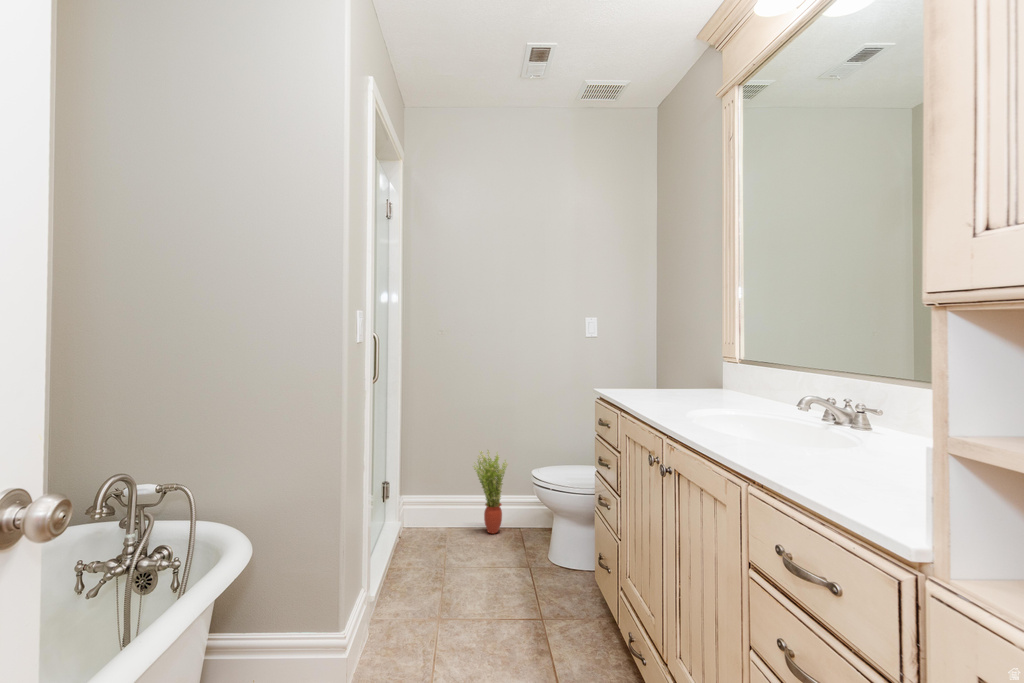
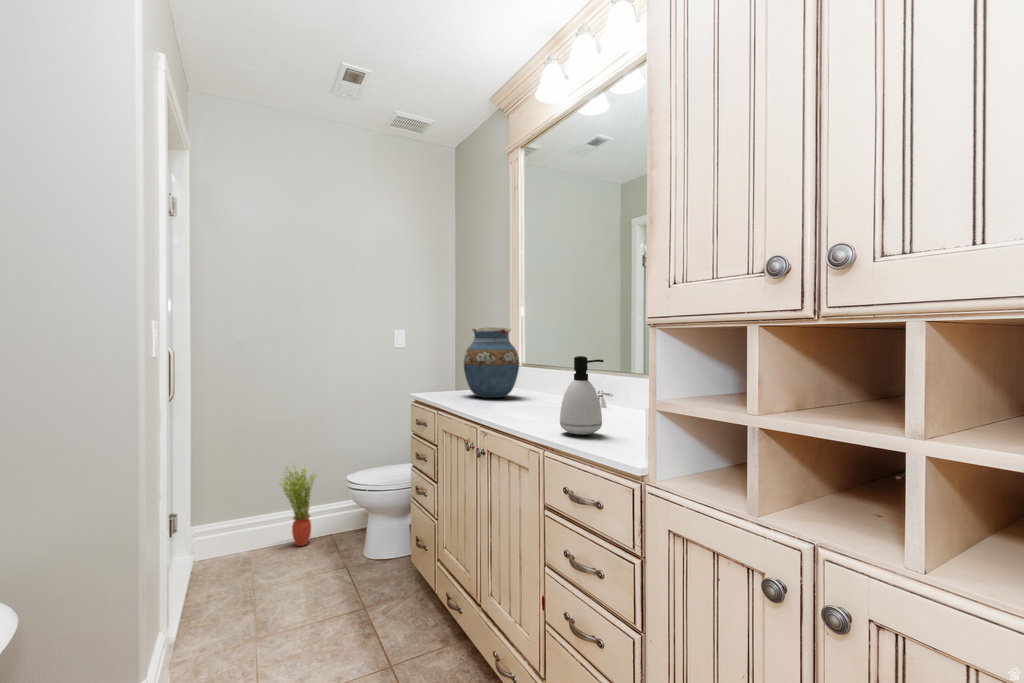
vase: none [662,312,737,401] -> present [464,328,519,398]
soap dispenser: none [779,350,860,469] -> present [560,356,604,435]

